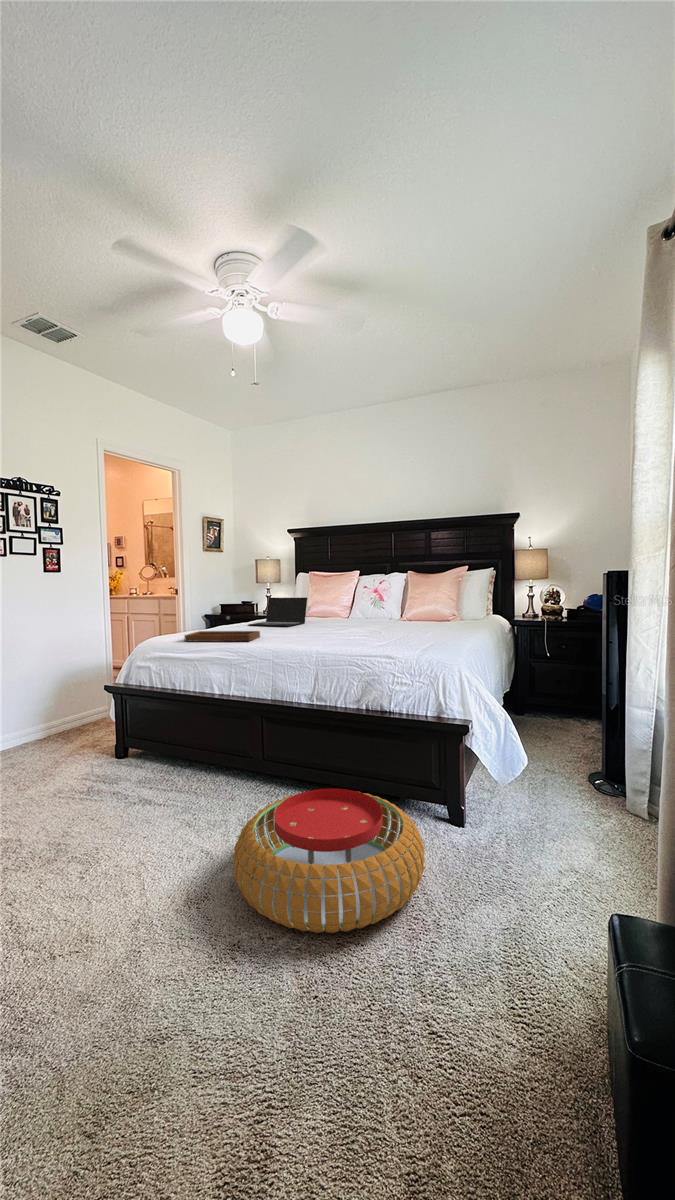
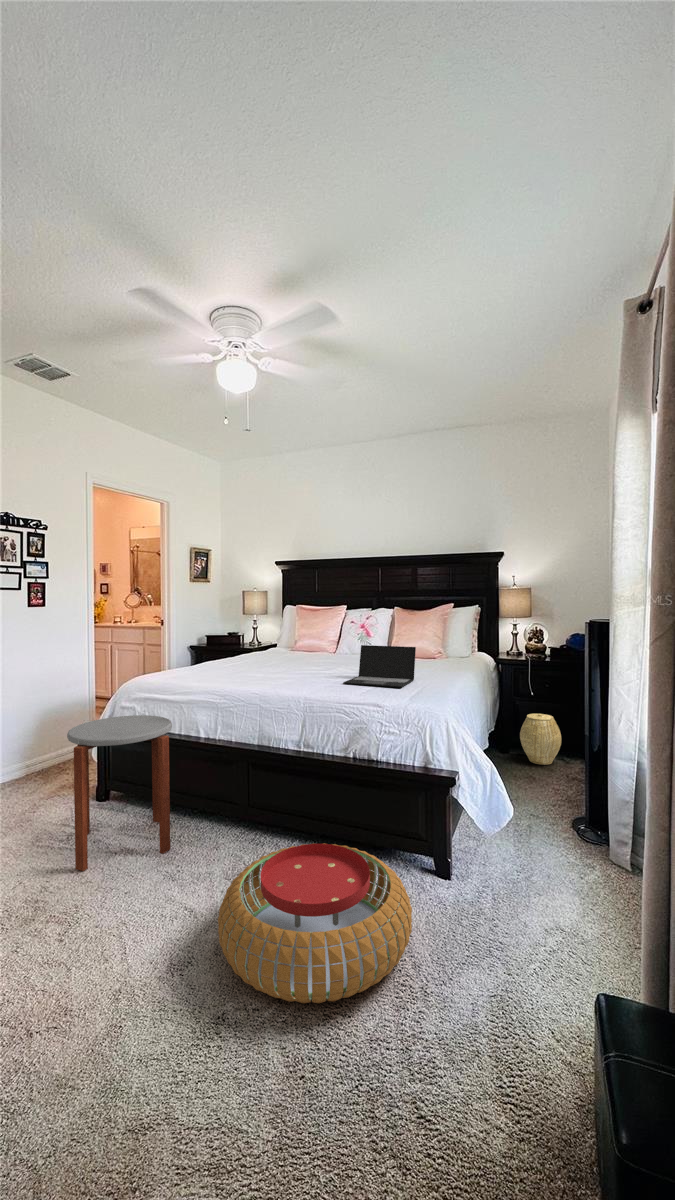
laptop: present [249,598,307,626] -> present [343,645,416,687]
tray: present [185,616,260,641] -> none [170,657,247,684]
side table: none [84,672,187,818] -> present [67,715,172,871]
woven basket: none [535,674,577,725] -> present [520,714,561,765]

